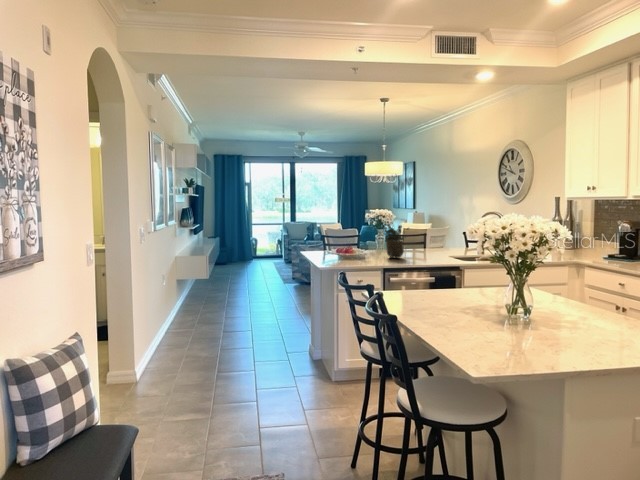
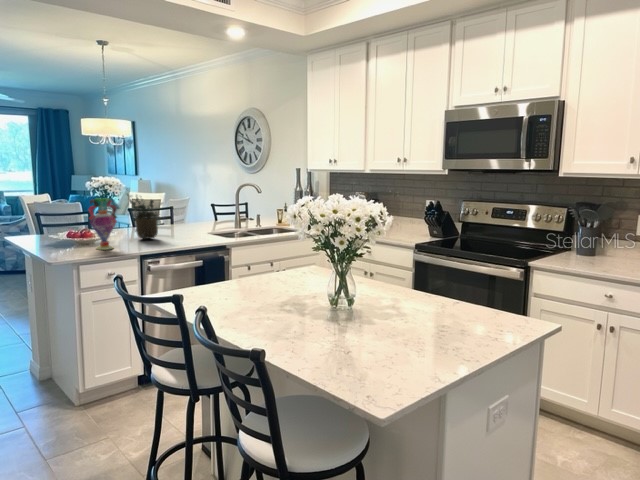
vase: none [349,223,370,263] -> present [88,198,117,250]

